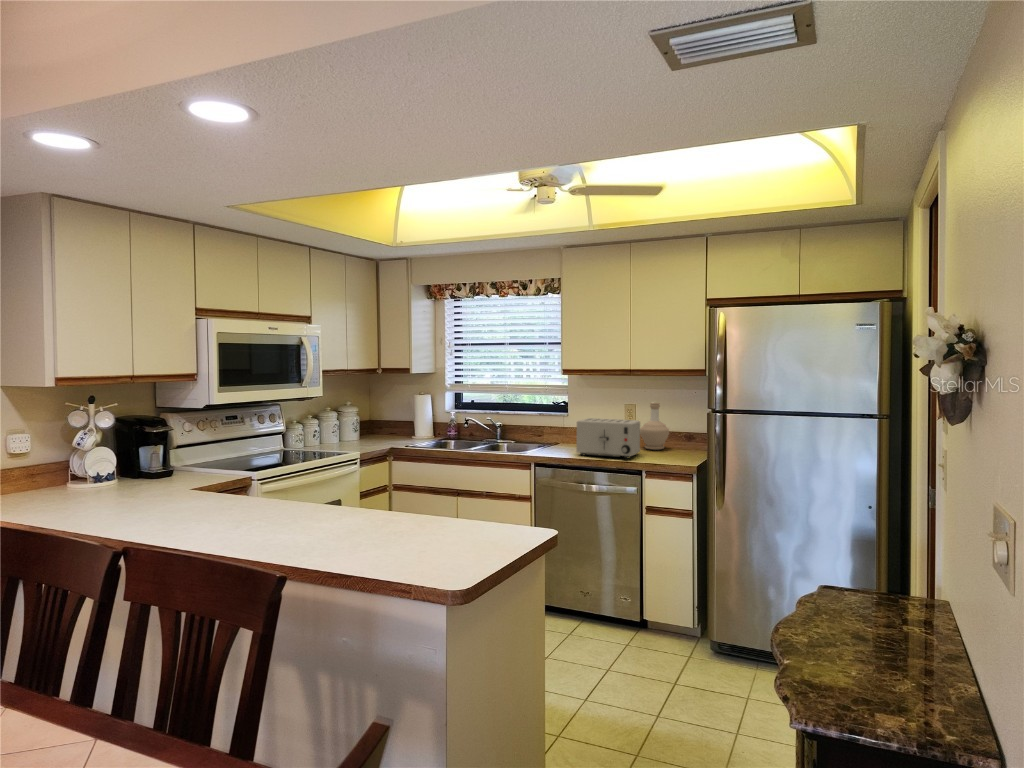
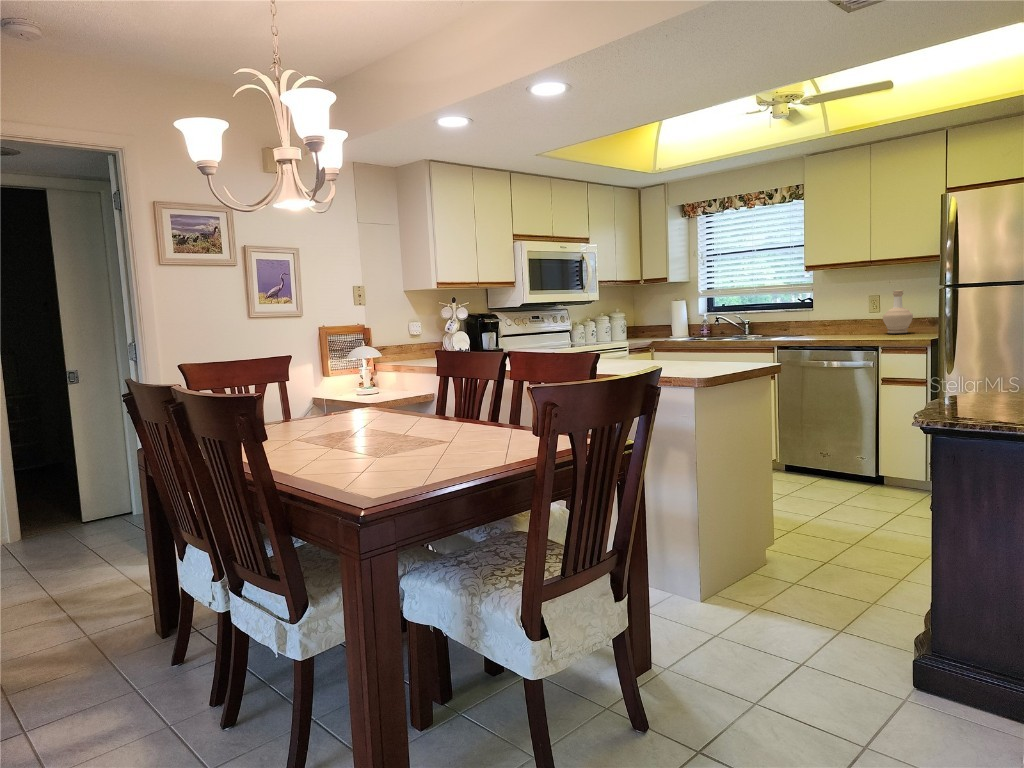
toaster: present [576,418,640,458] -> none [817,306,881,339]

